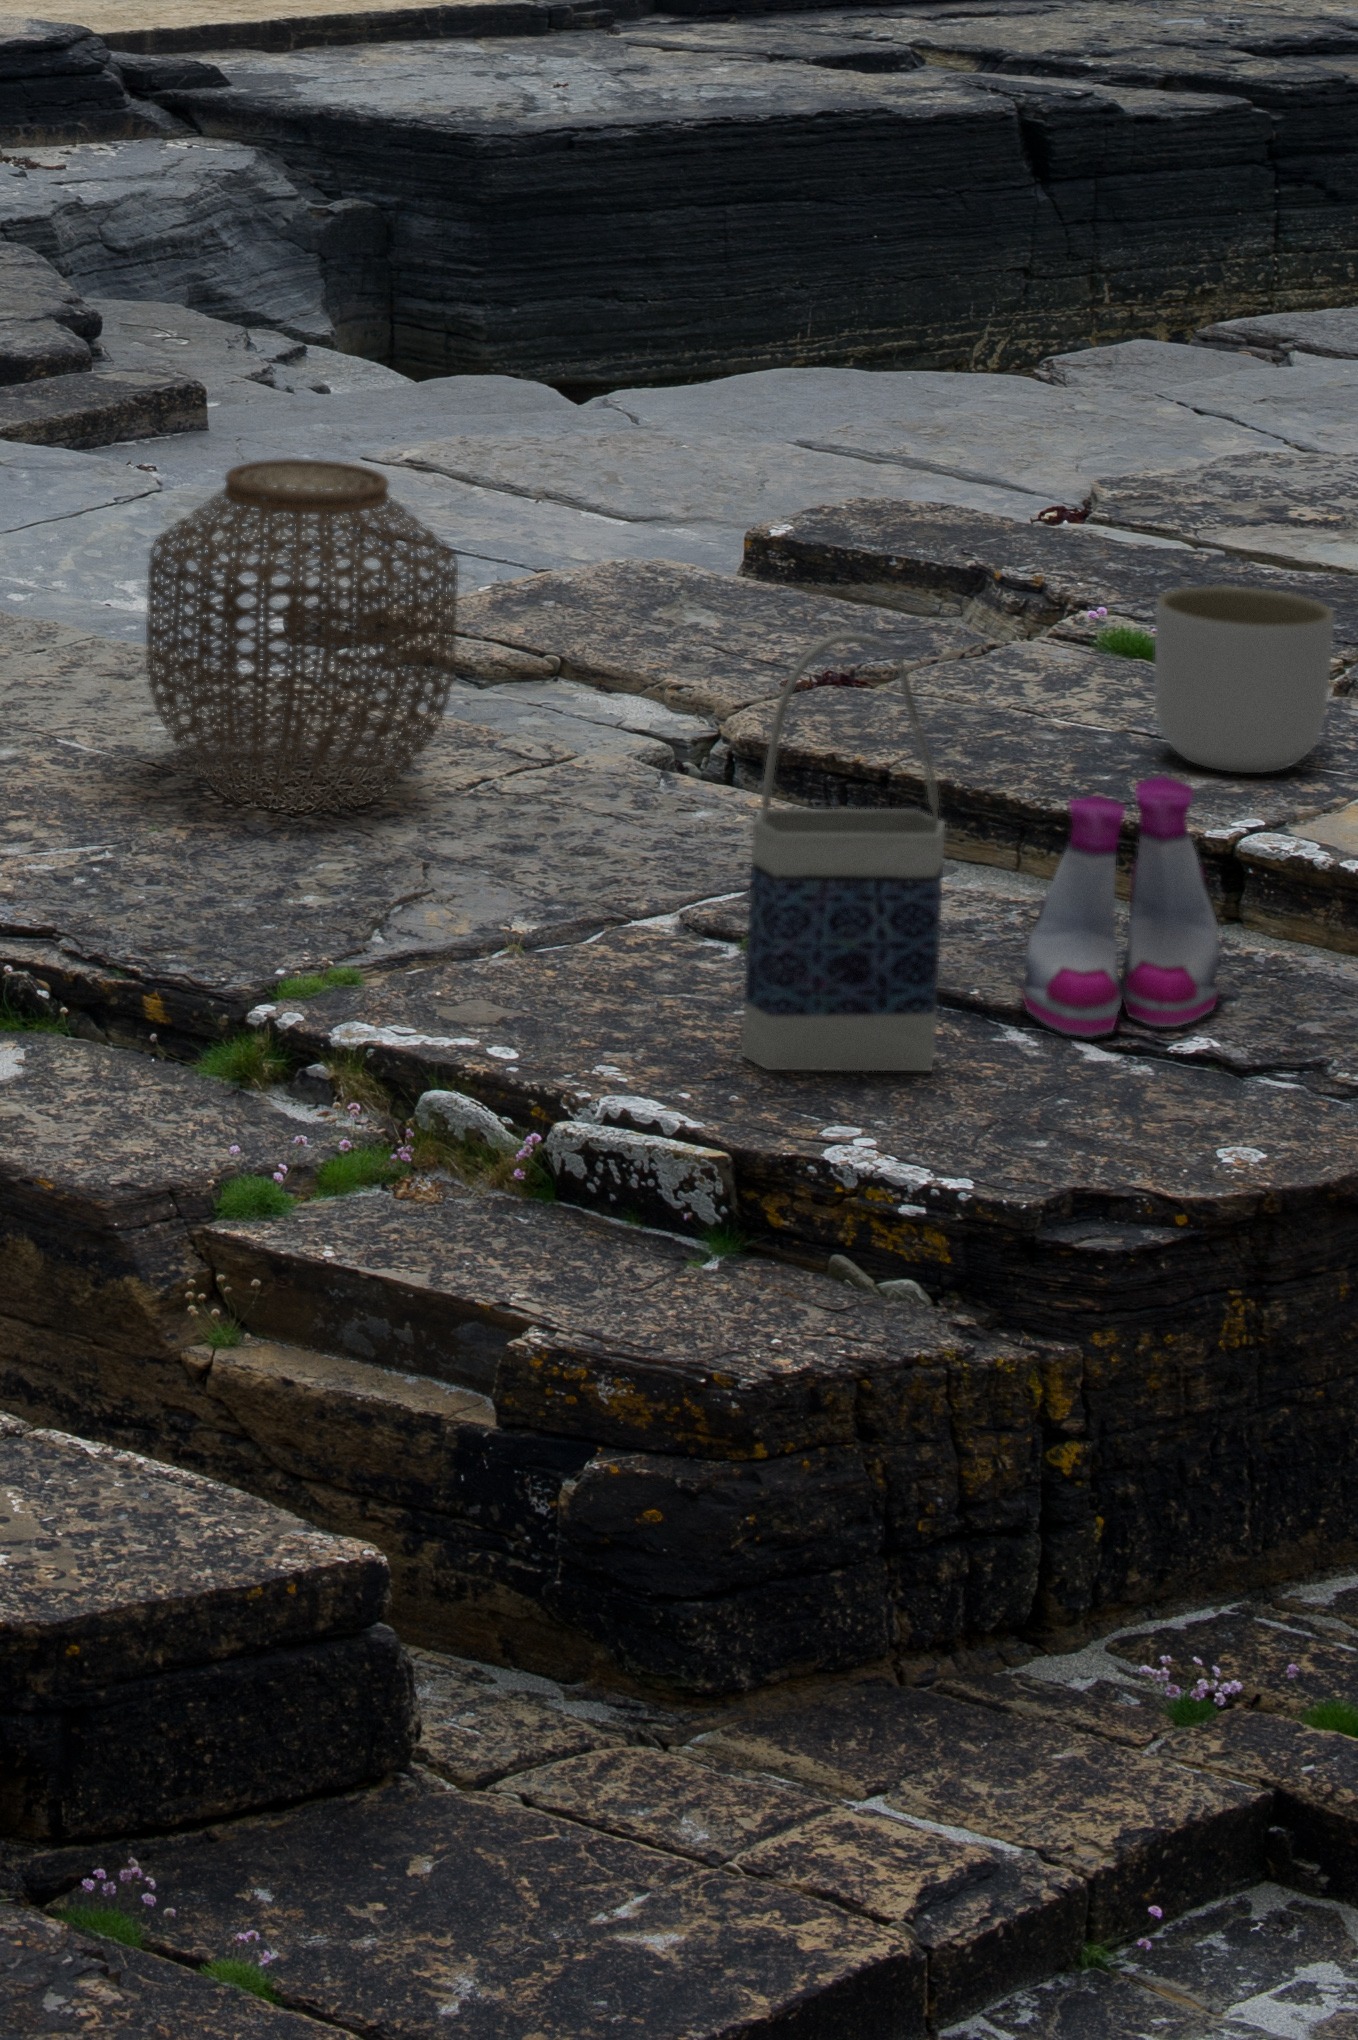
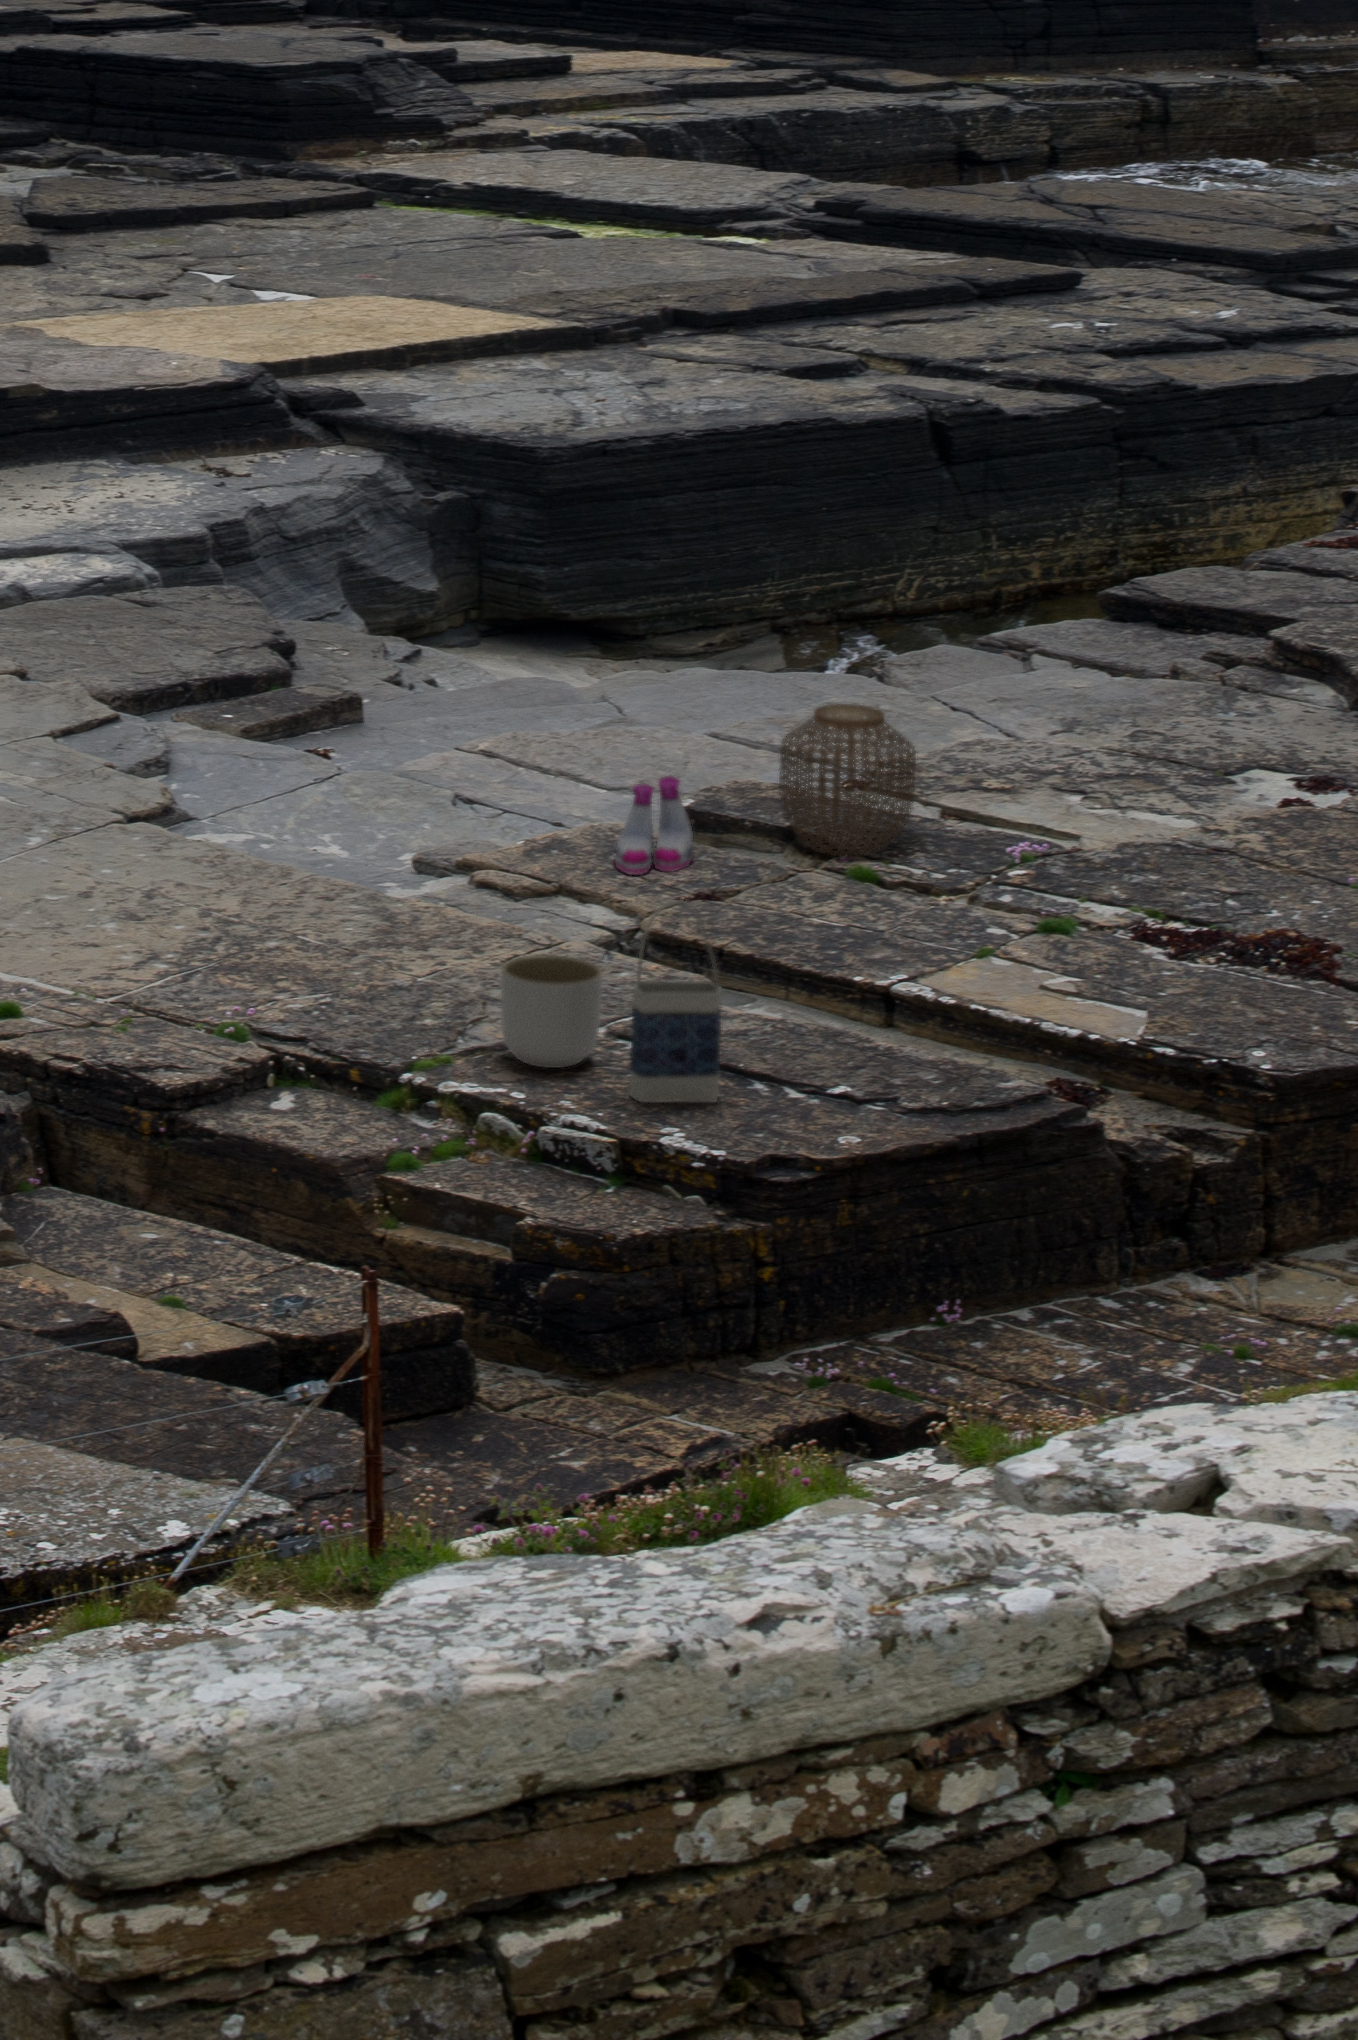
woven basket: present [146,459,458,810] -> present [779,704,916,856]
planter: present [1154,586,1334,773] -> present [501,955,603,1068]
boots: present [1020,776,1219,1037] -> present [615,776,693,875]

